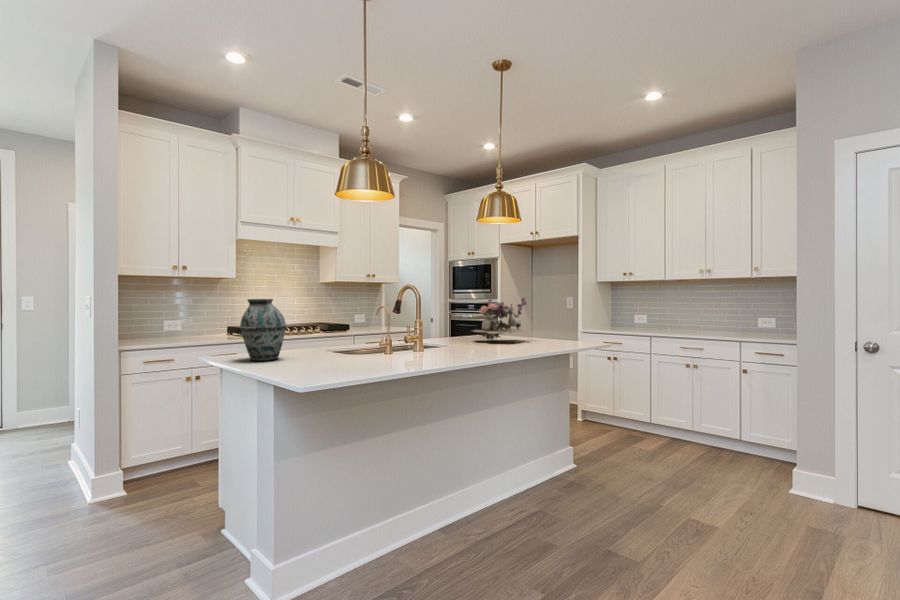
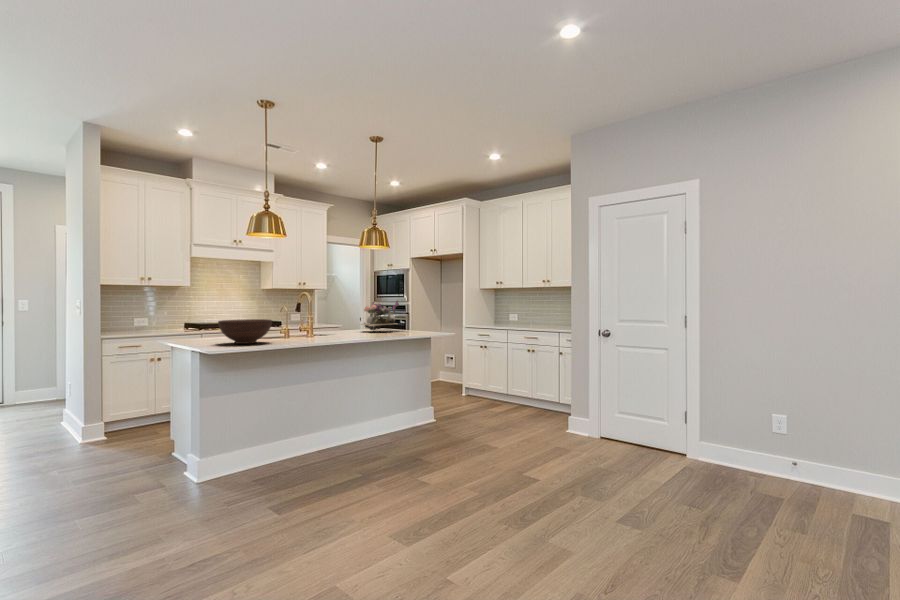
vase: present [240,299,286,361] -> none [184,301,215,341]
fruit bowl: none [300,328,383,369] -> present [218,319,272,344]

